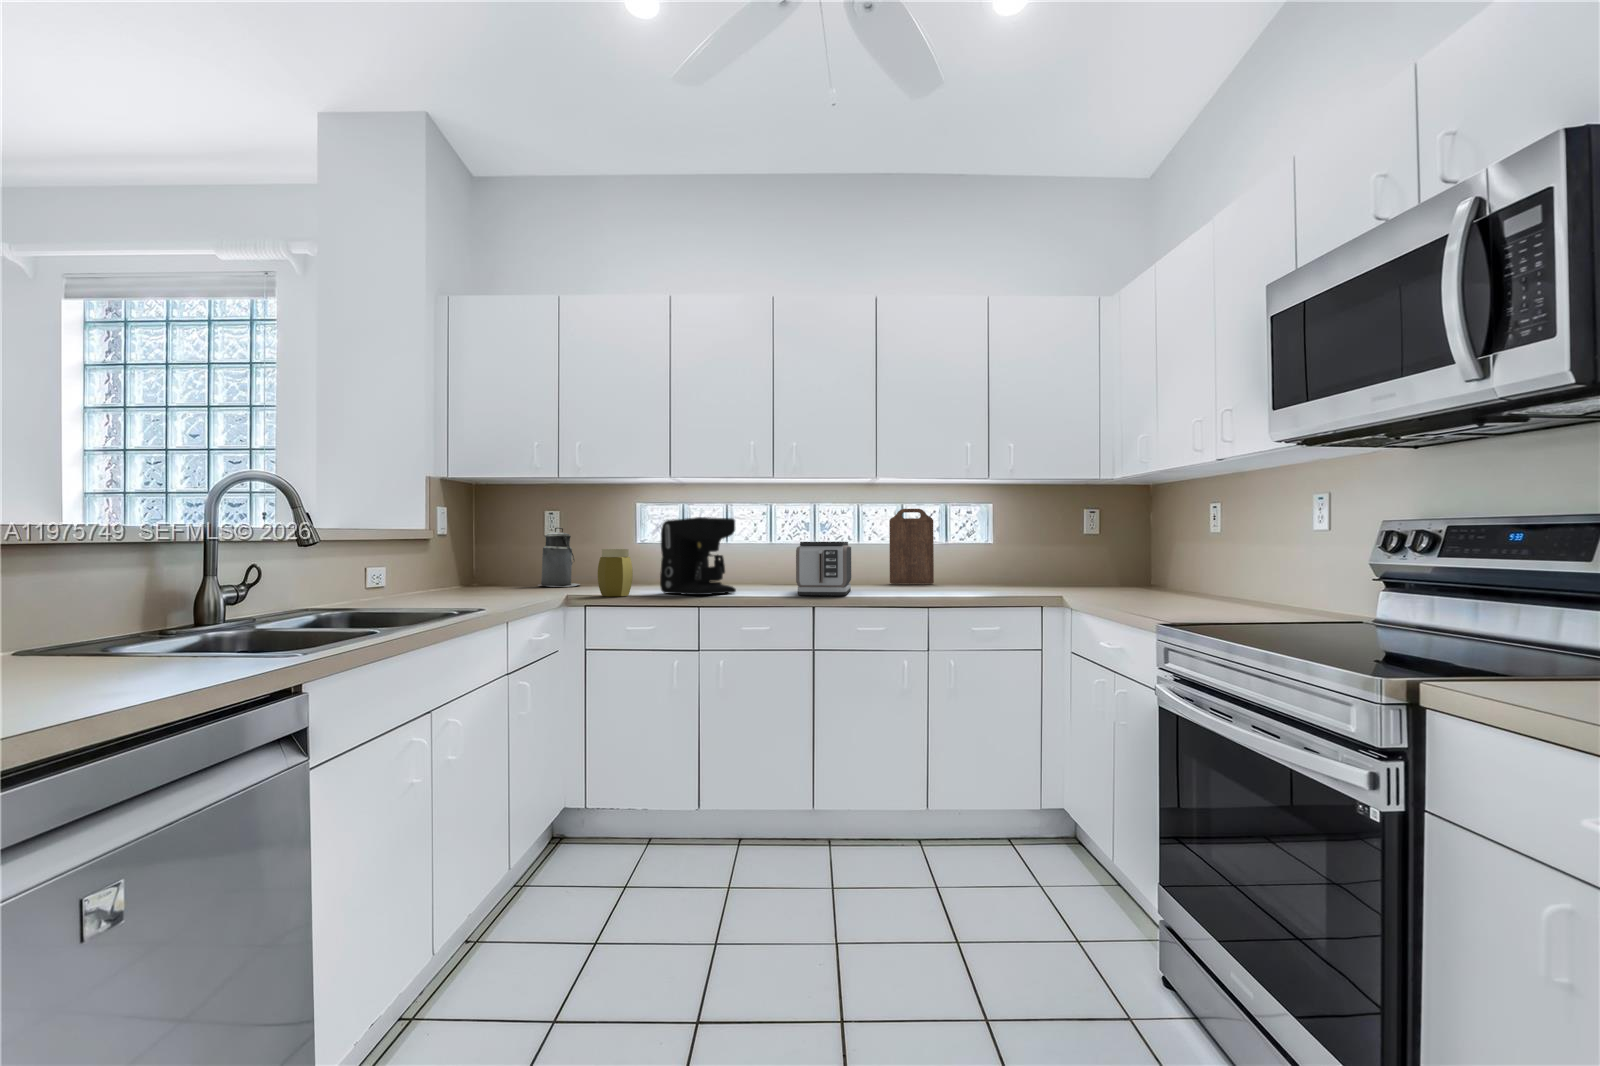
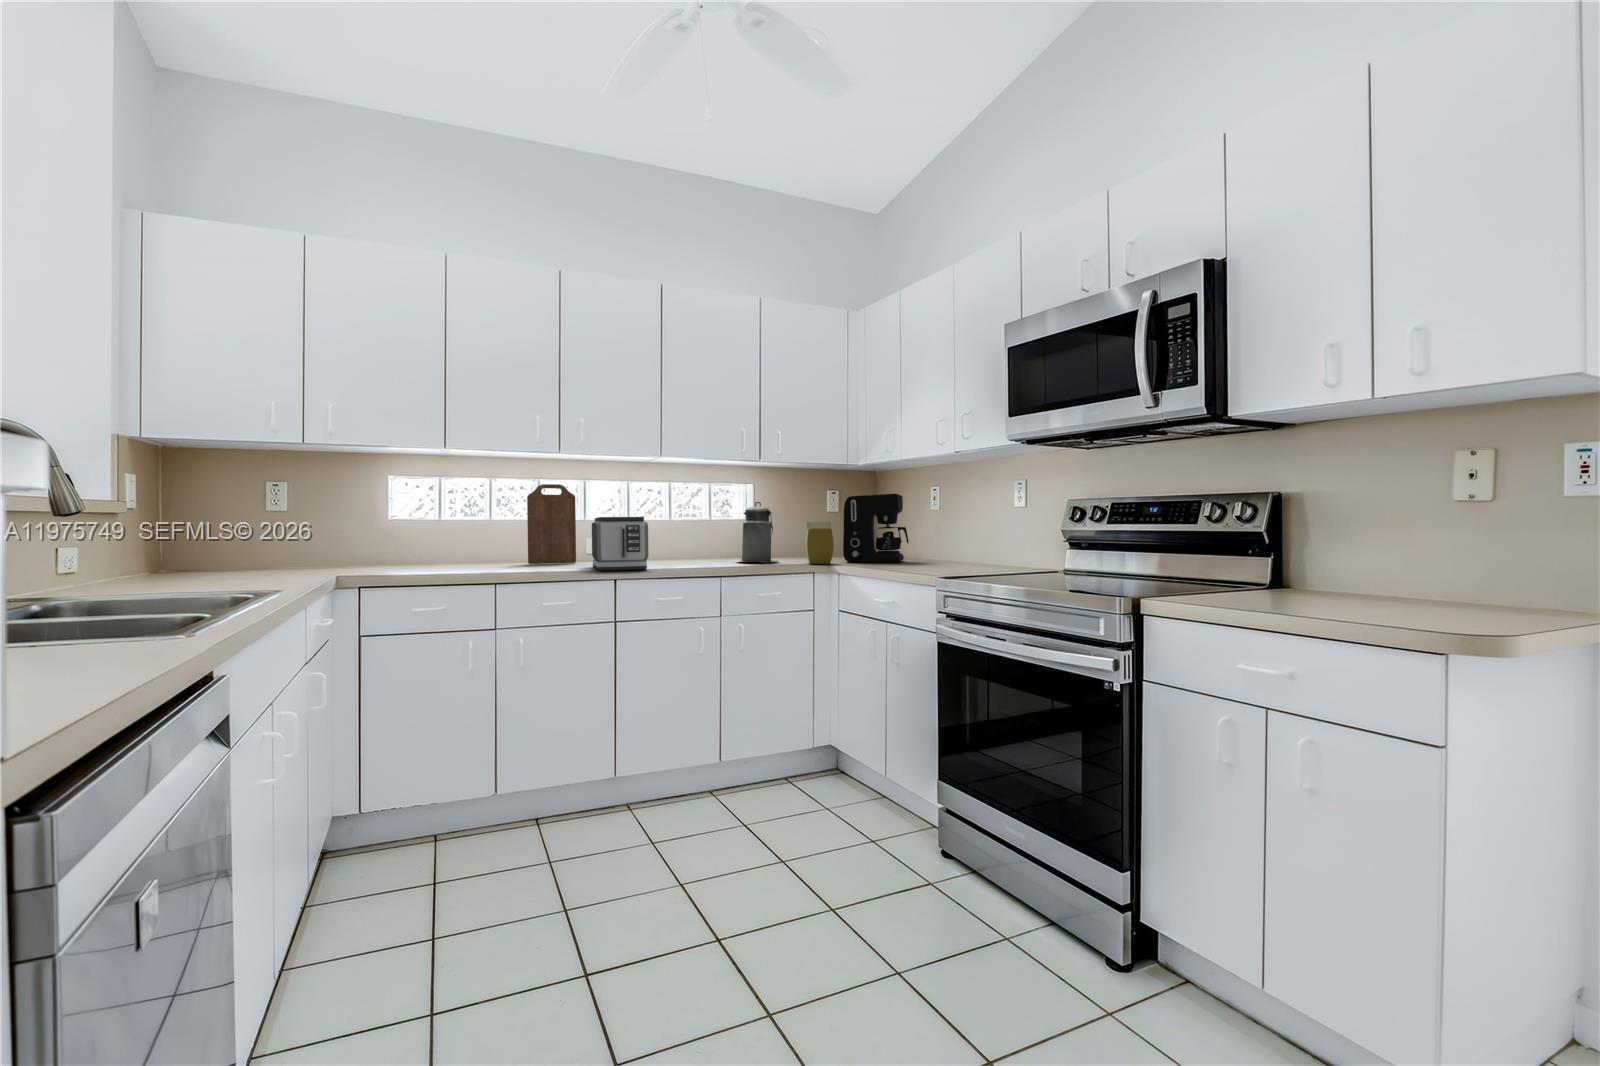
cutting board: present [889,509,934,584] -> present [527,484,576,564]
coffee maker: present [660,517,736,595] -> present [843,494,909,562]
canister: present [540,527,580,587] -> present [741,502,778,562]
jar: present [598,549,633,596] -> present [805,522,834,564]

